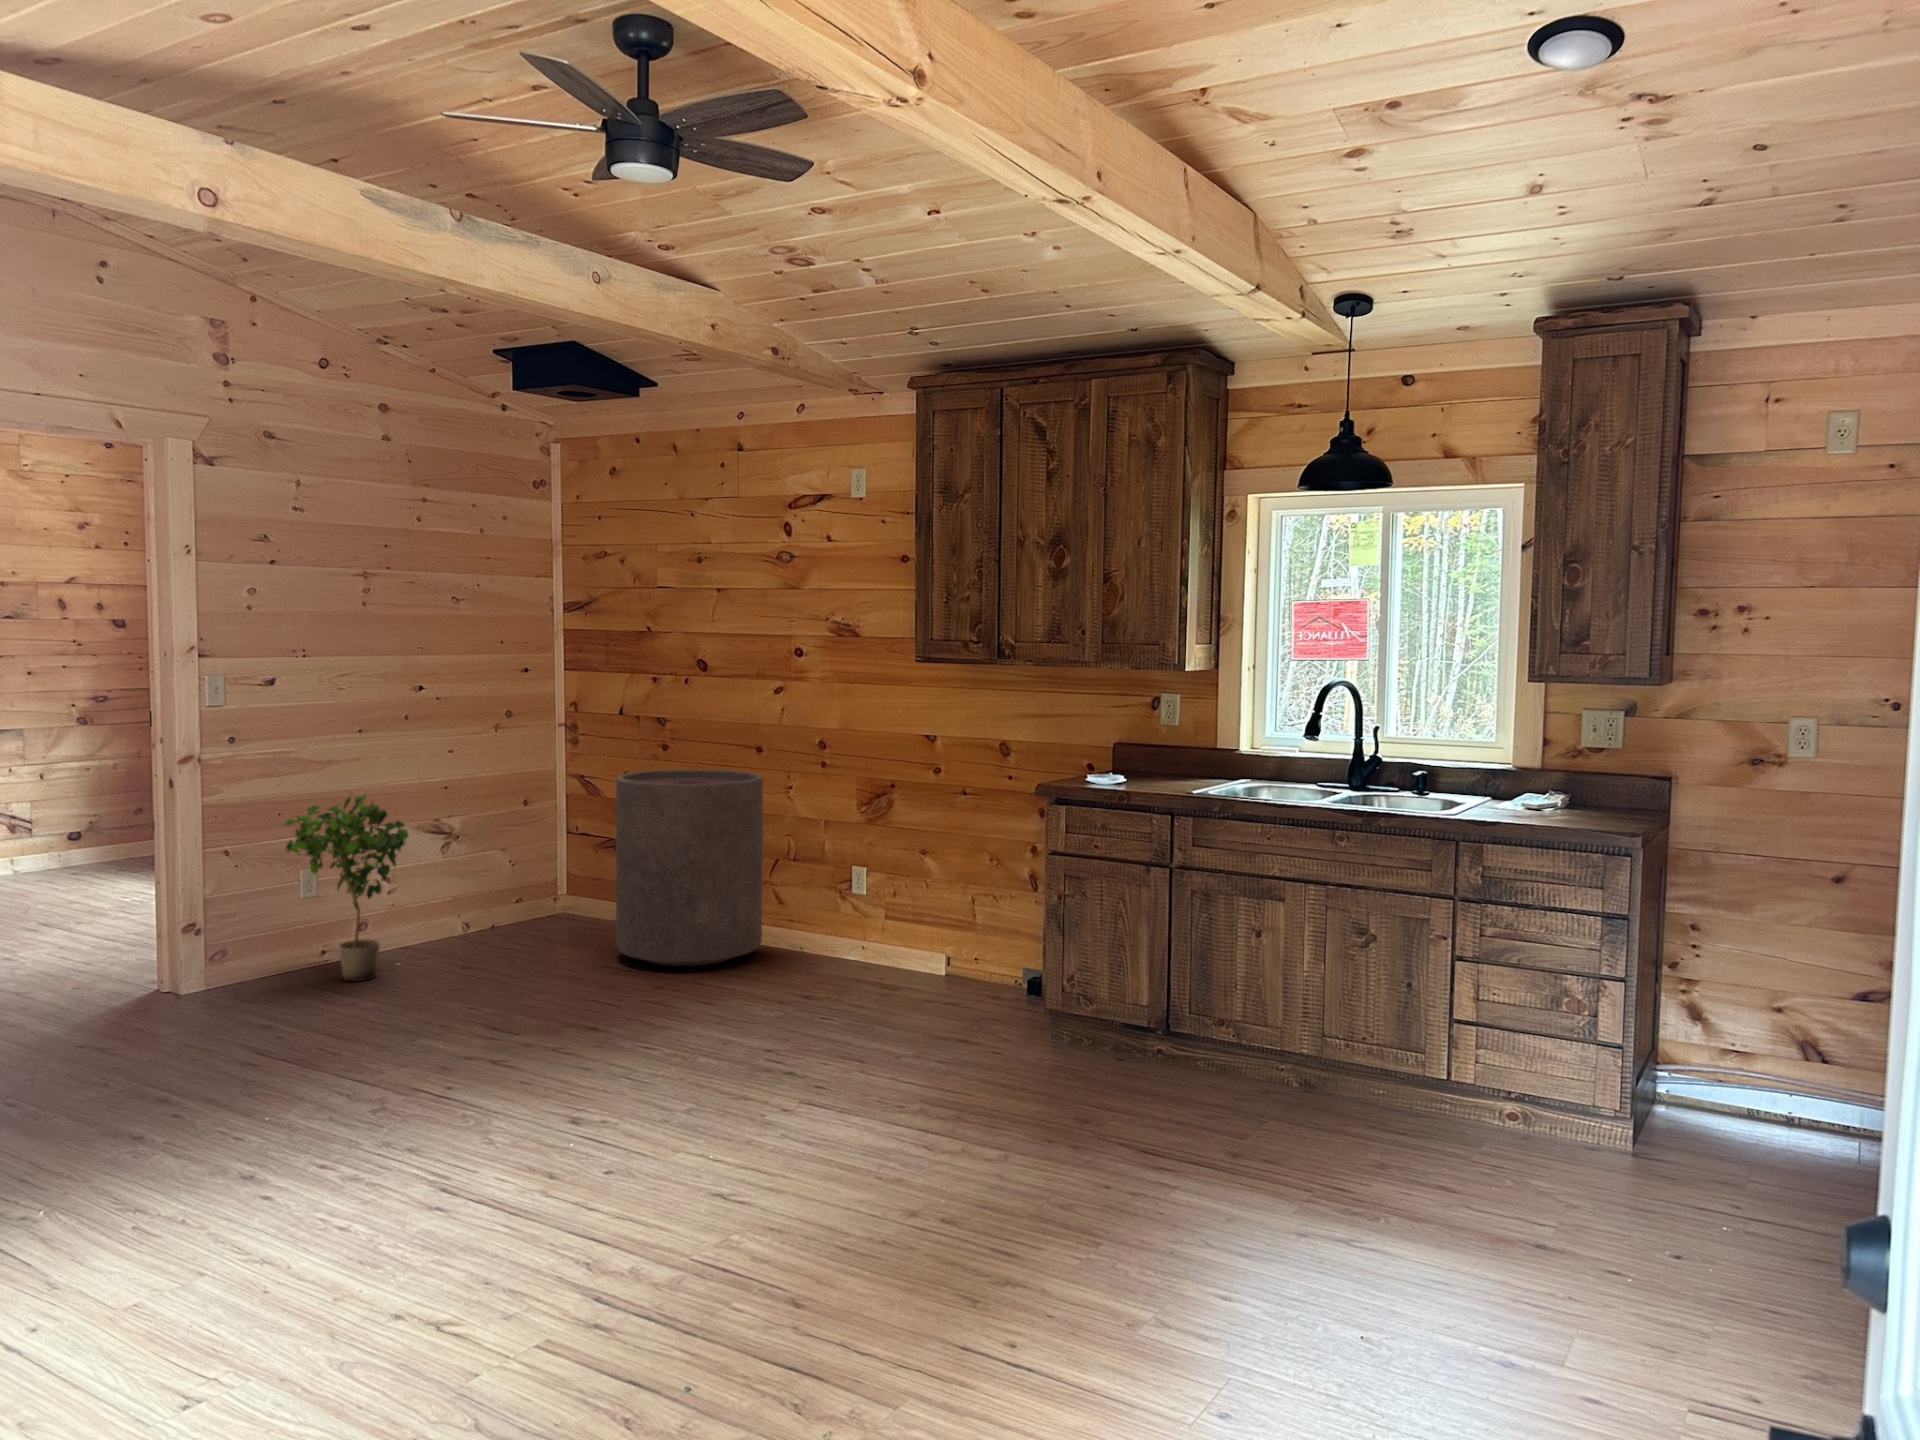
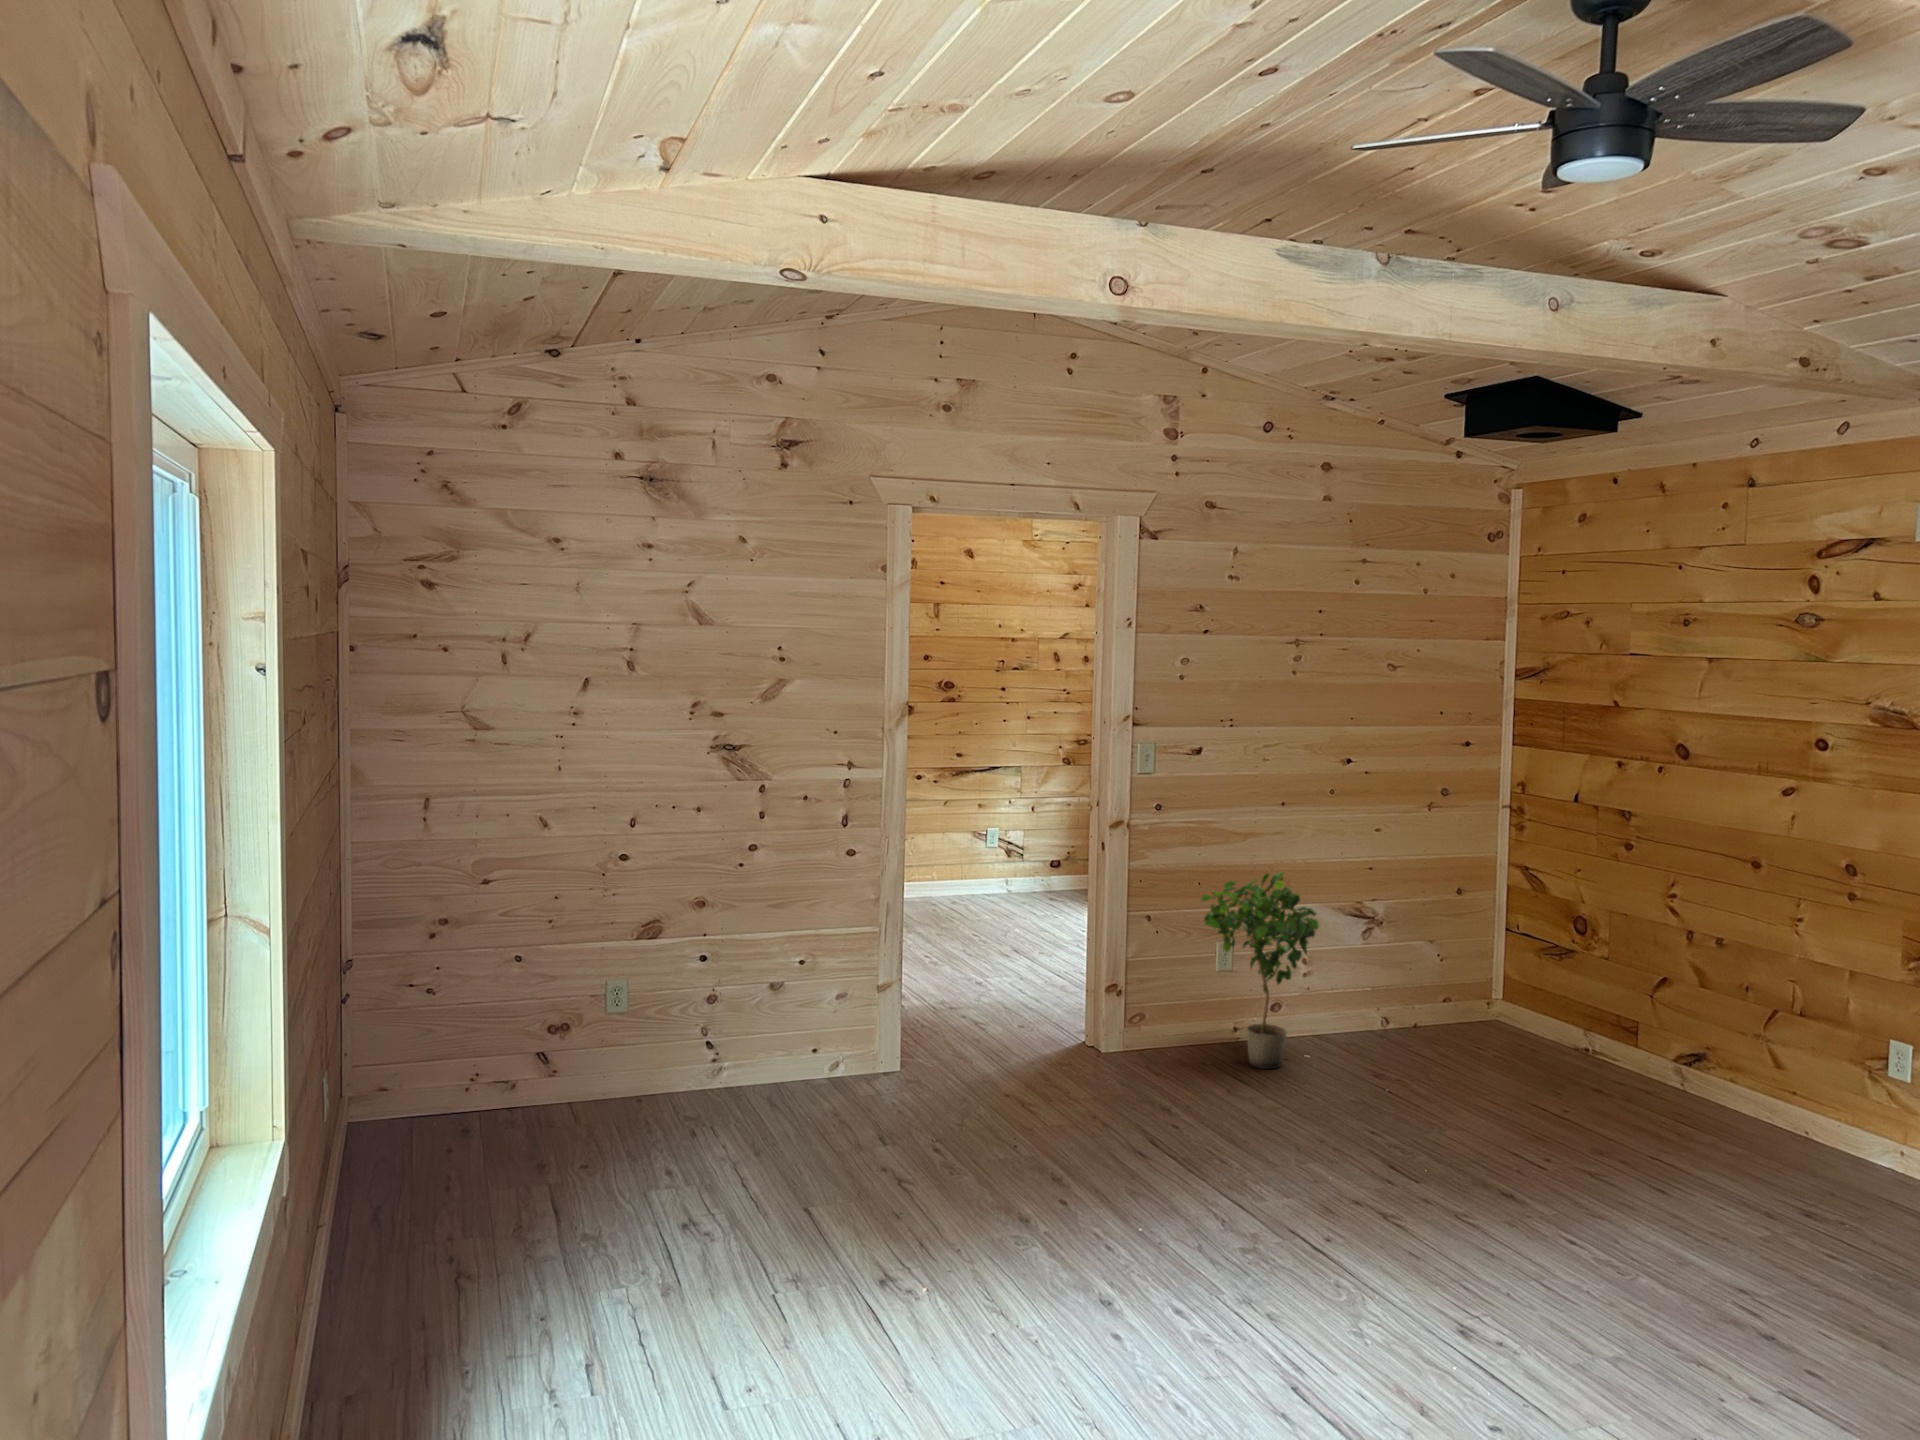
trash can: present [616,769,763,966] -> none [1548,878,1759,1132]

